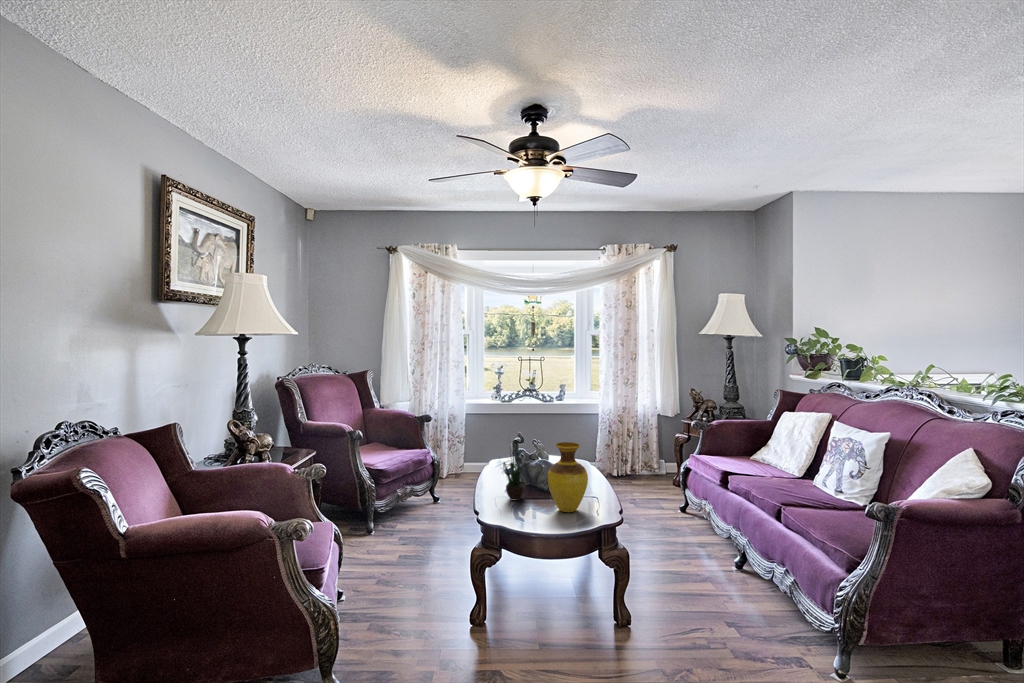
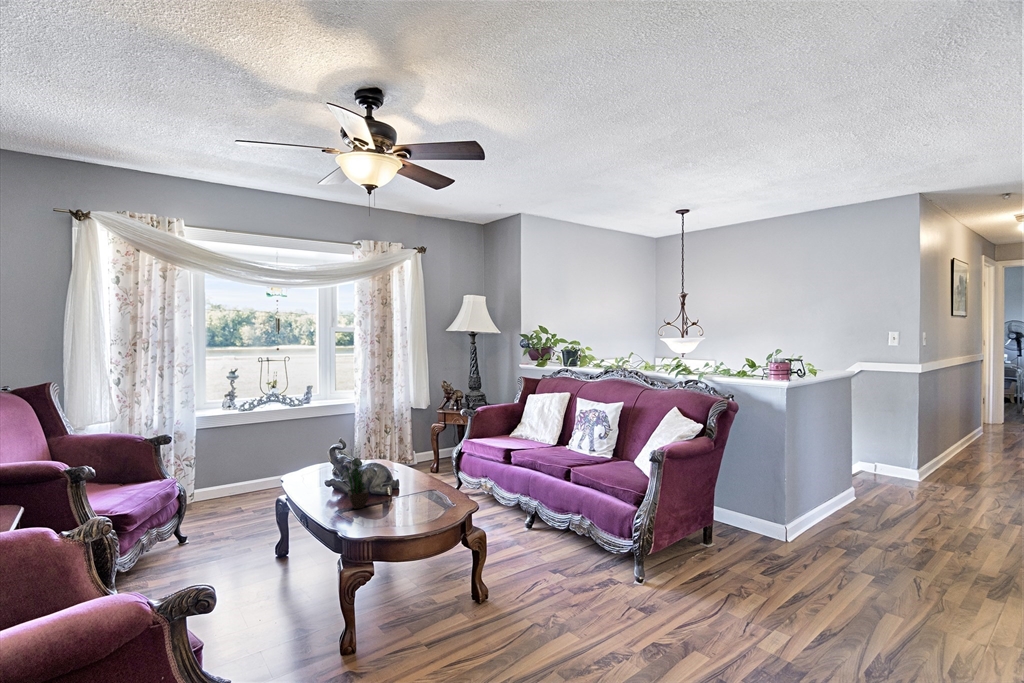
vase: present [548,442,588,512] -> none [401,438,442,508]

